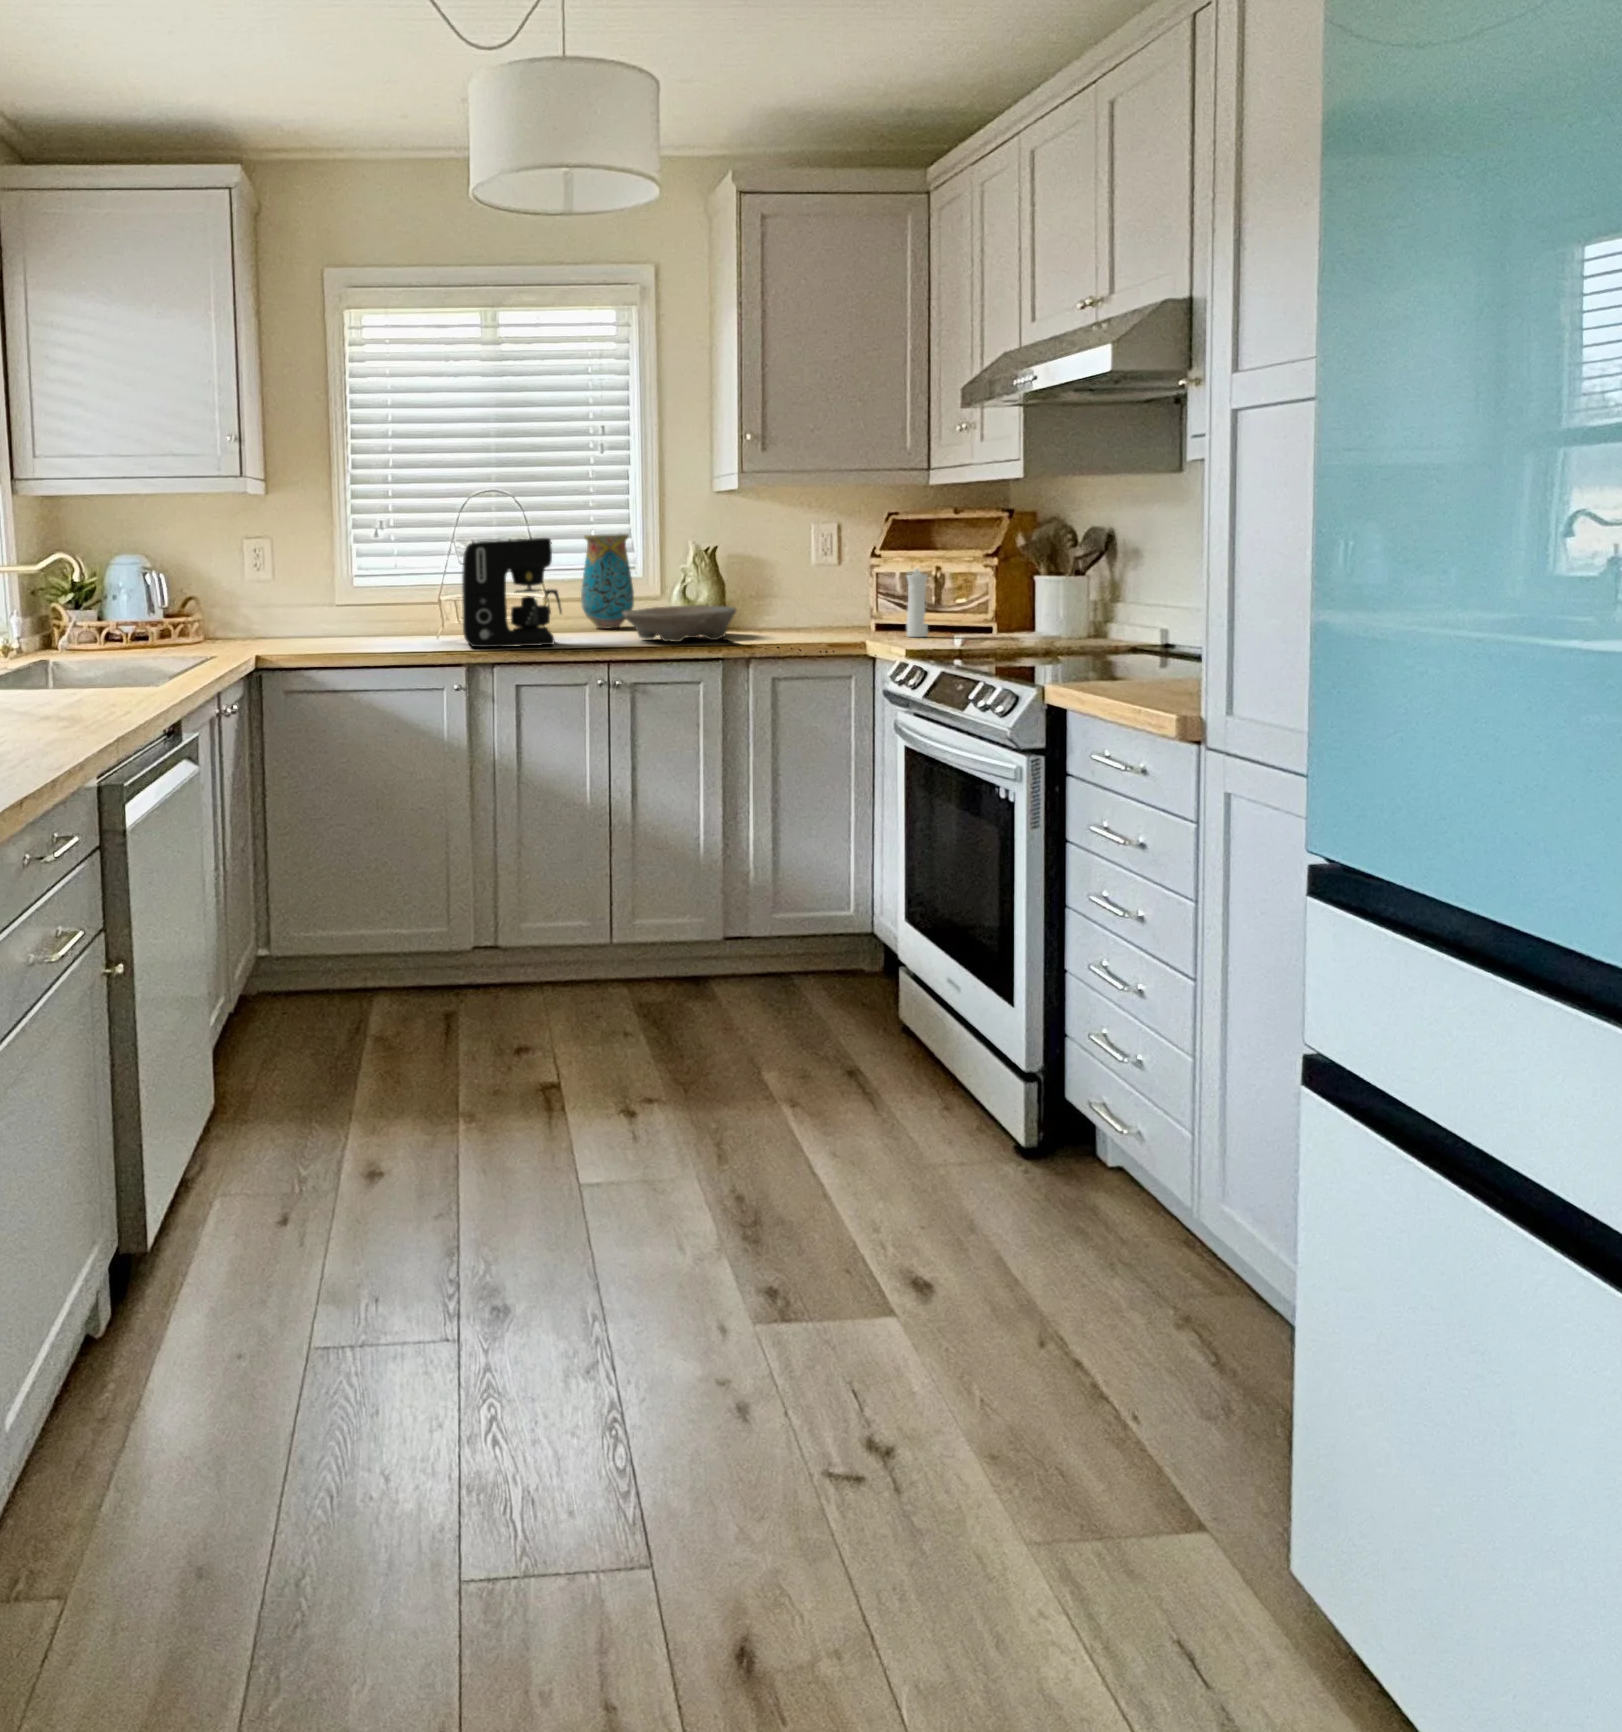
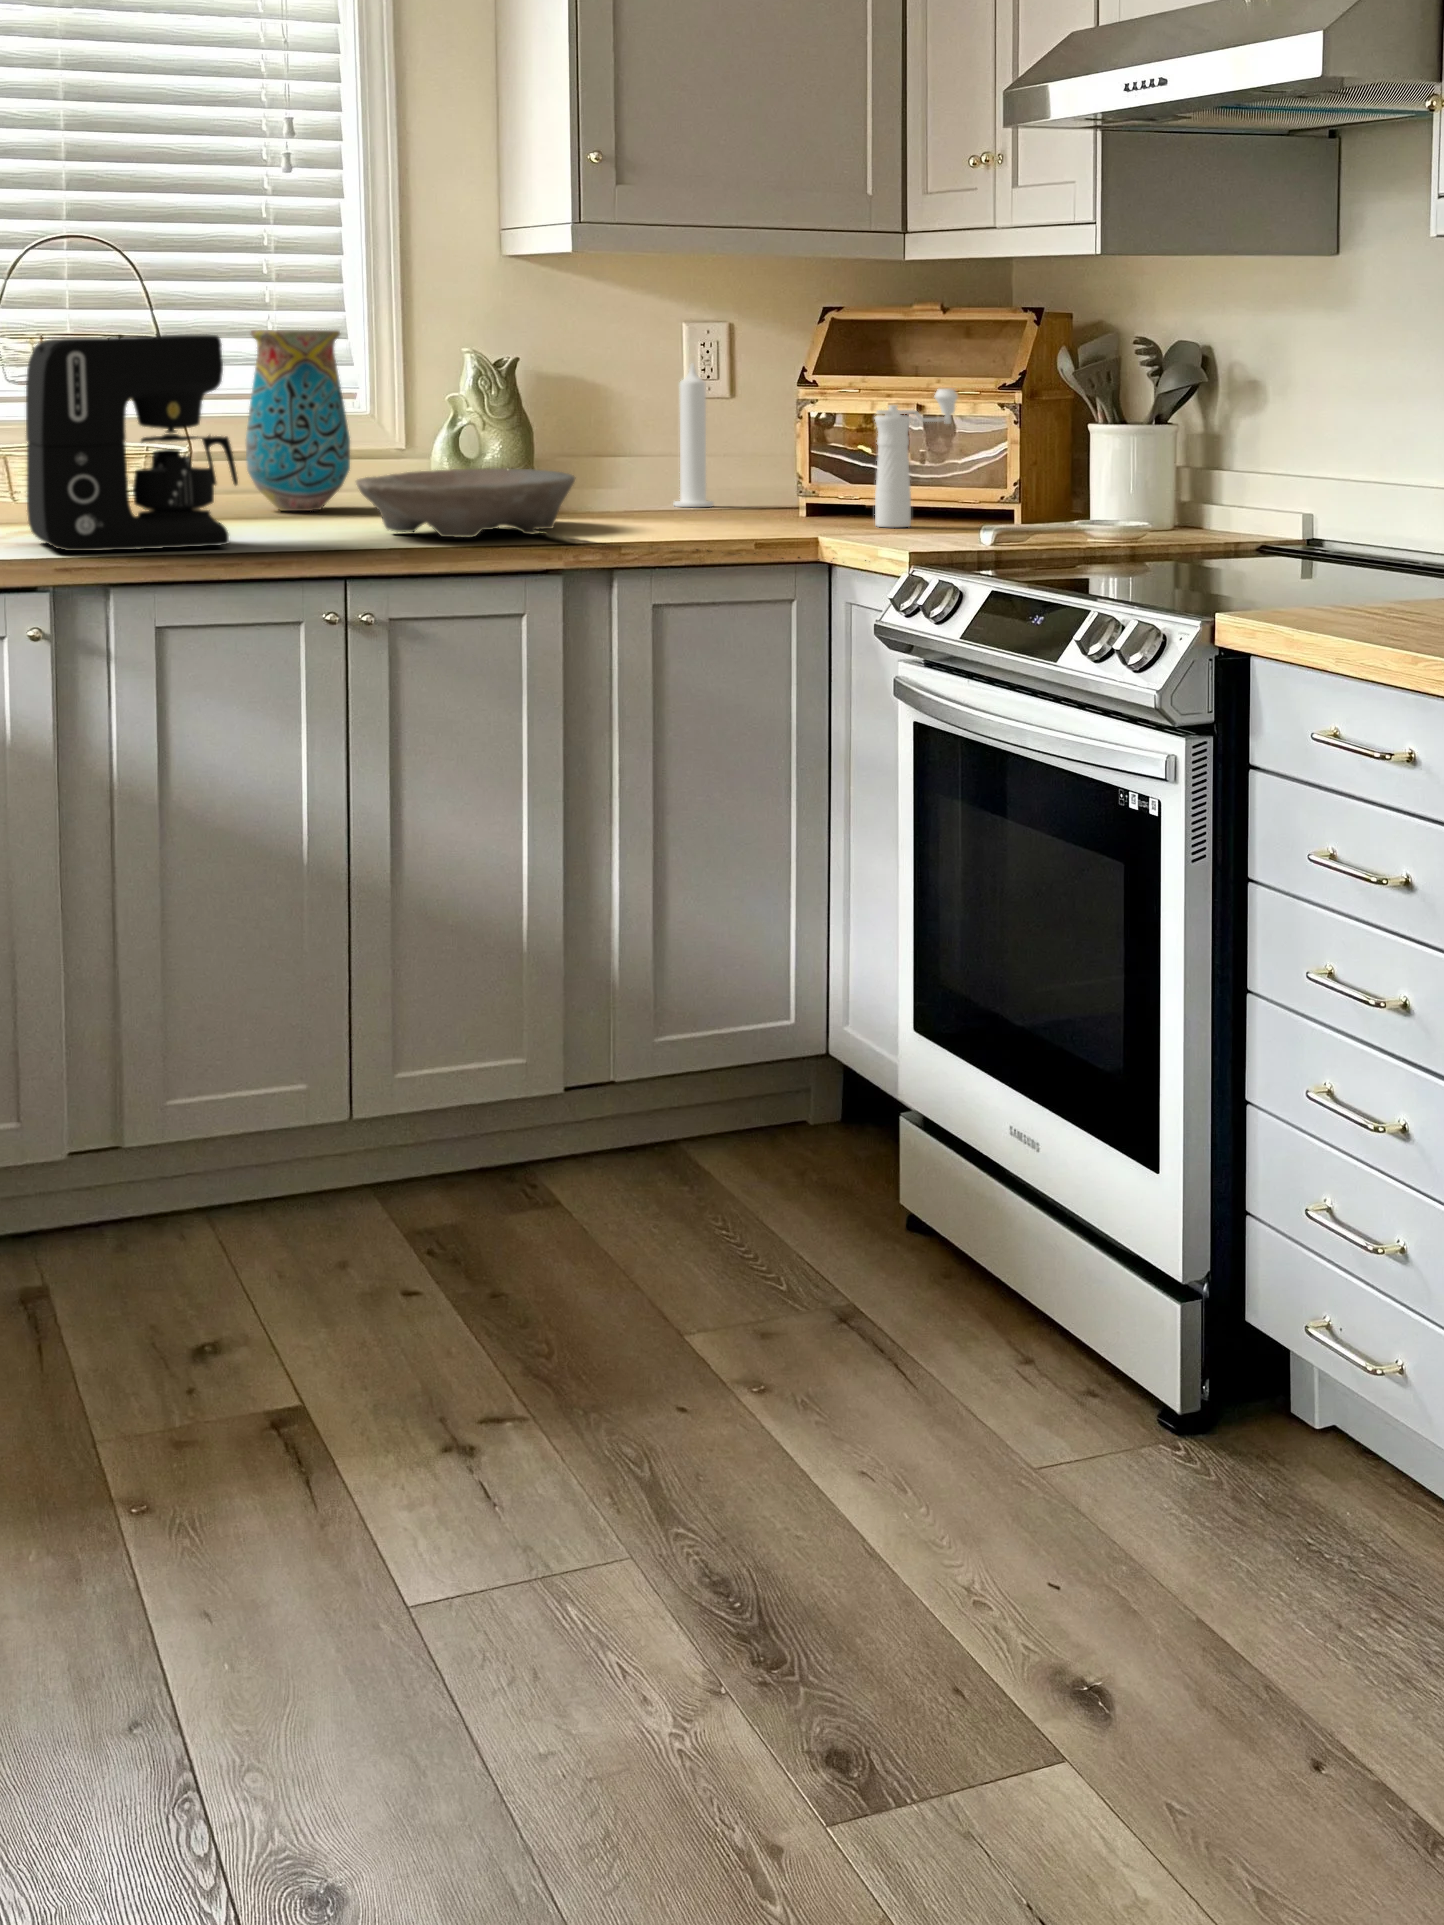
candle: none [805,548,828,627] -> present [673,364,713,507]

